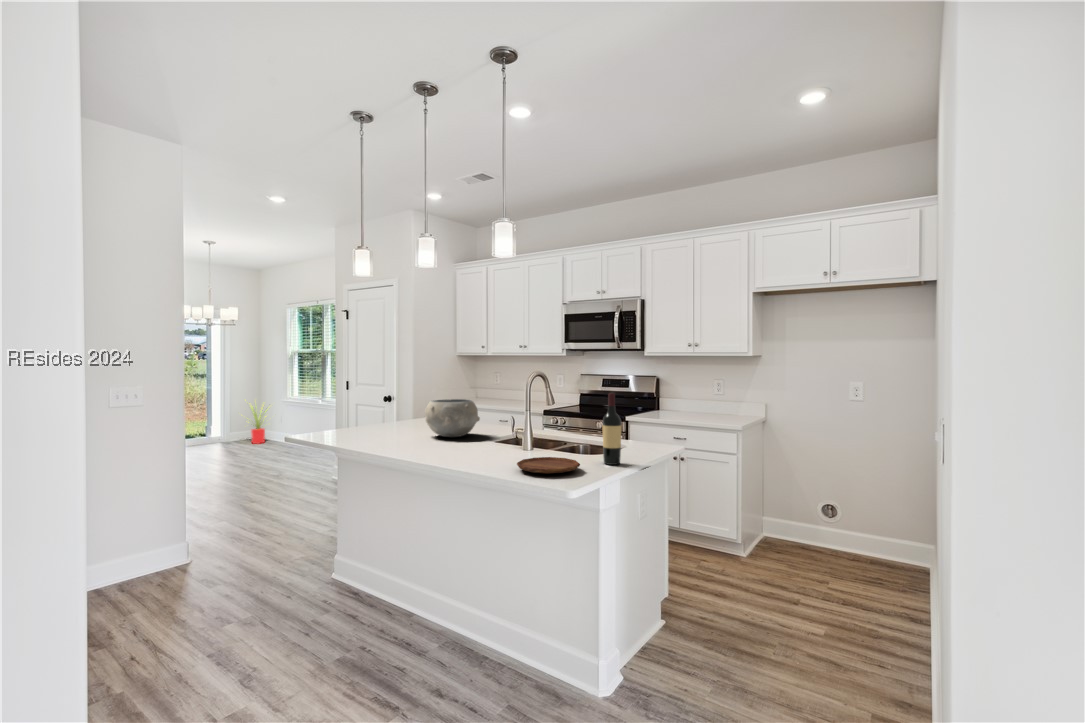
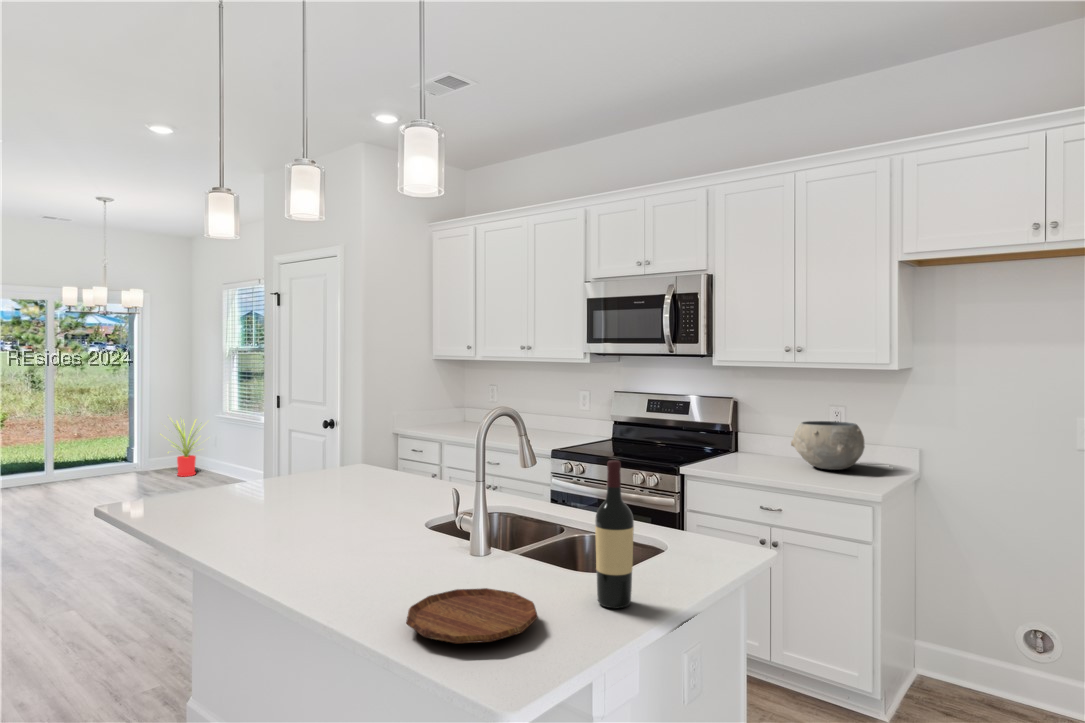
ceramic bowl: present [425,399,480,437] -> present [791,421,865,470]

